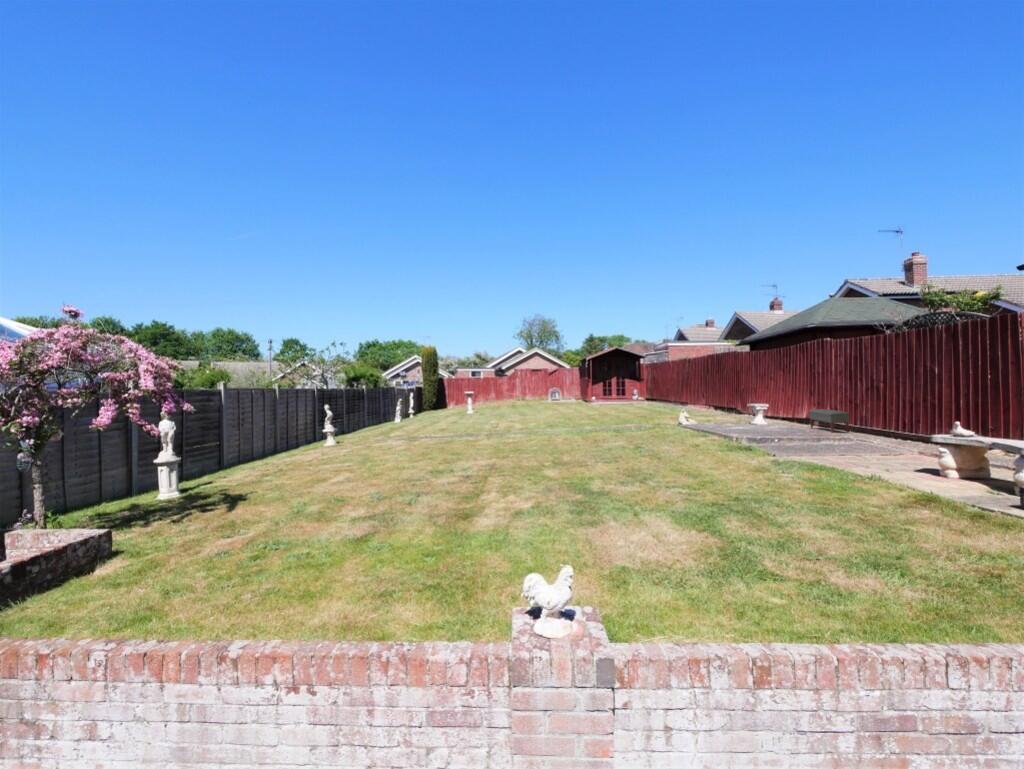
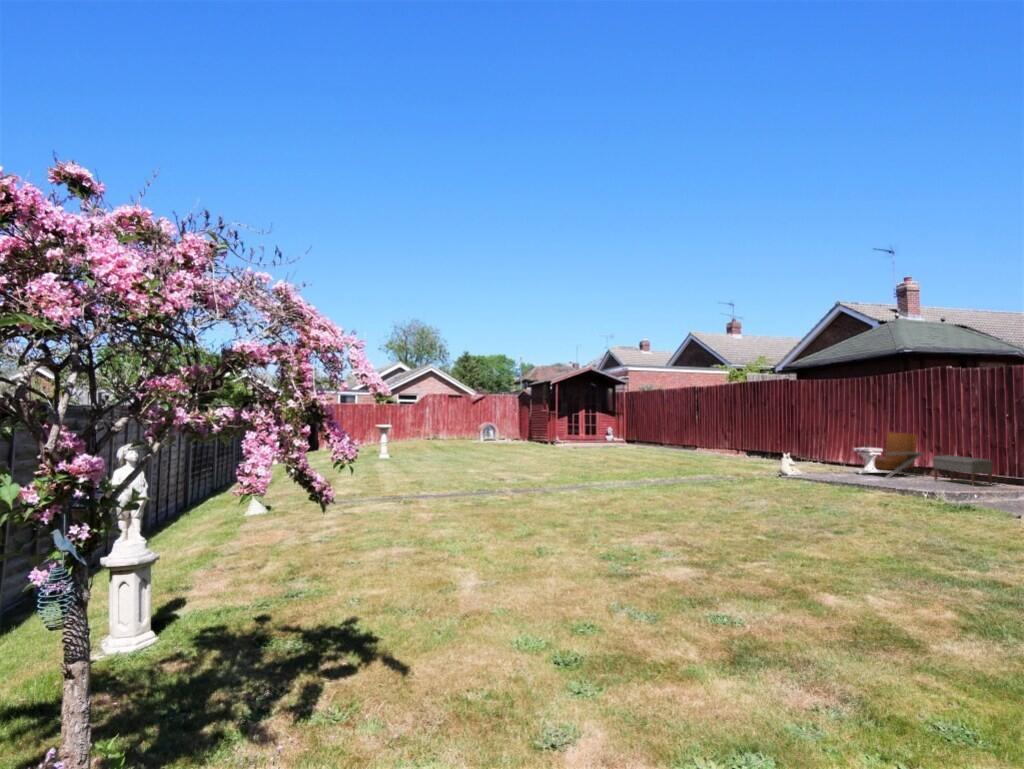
lounge chair: none [764,392,809,427] -> present [862,432,923,478]

